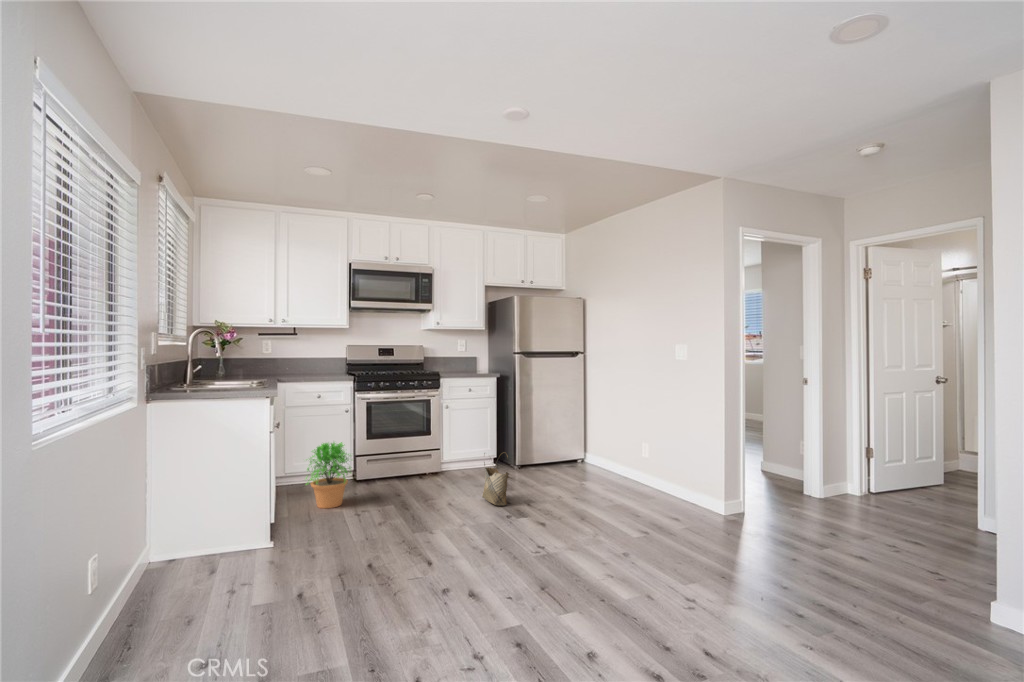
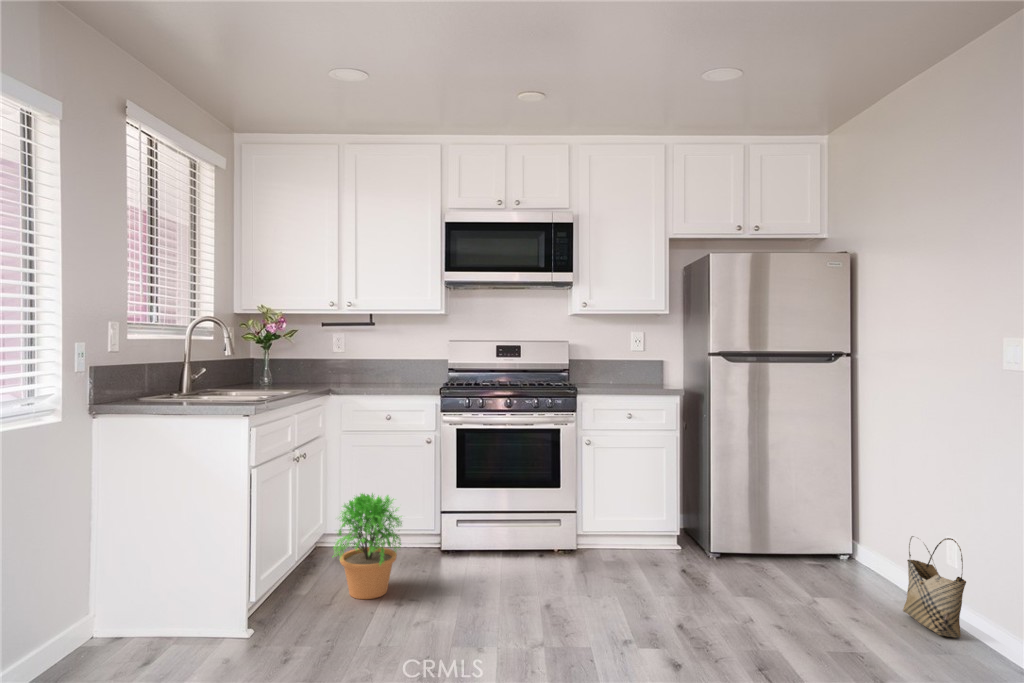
woven basket: present [482,452,509,506] -> present [903,536,966,638]

